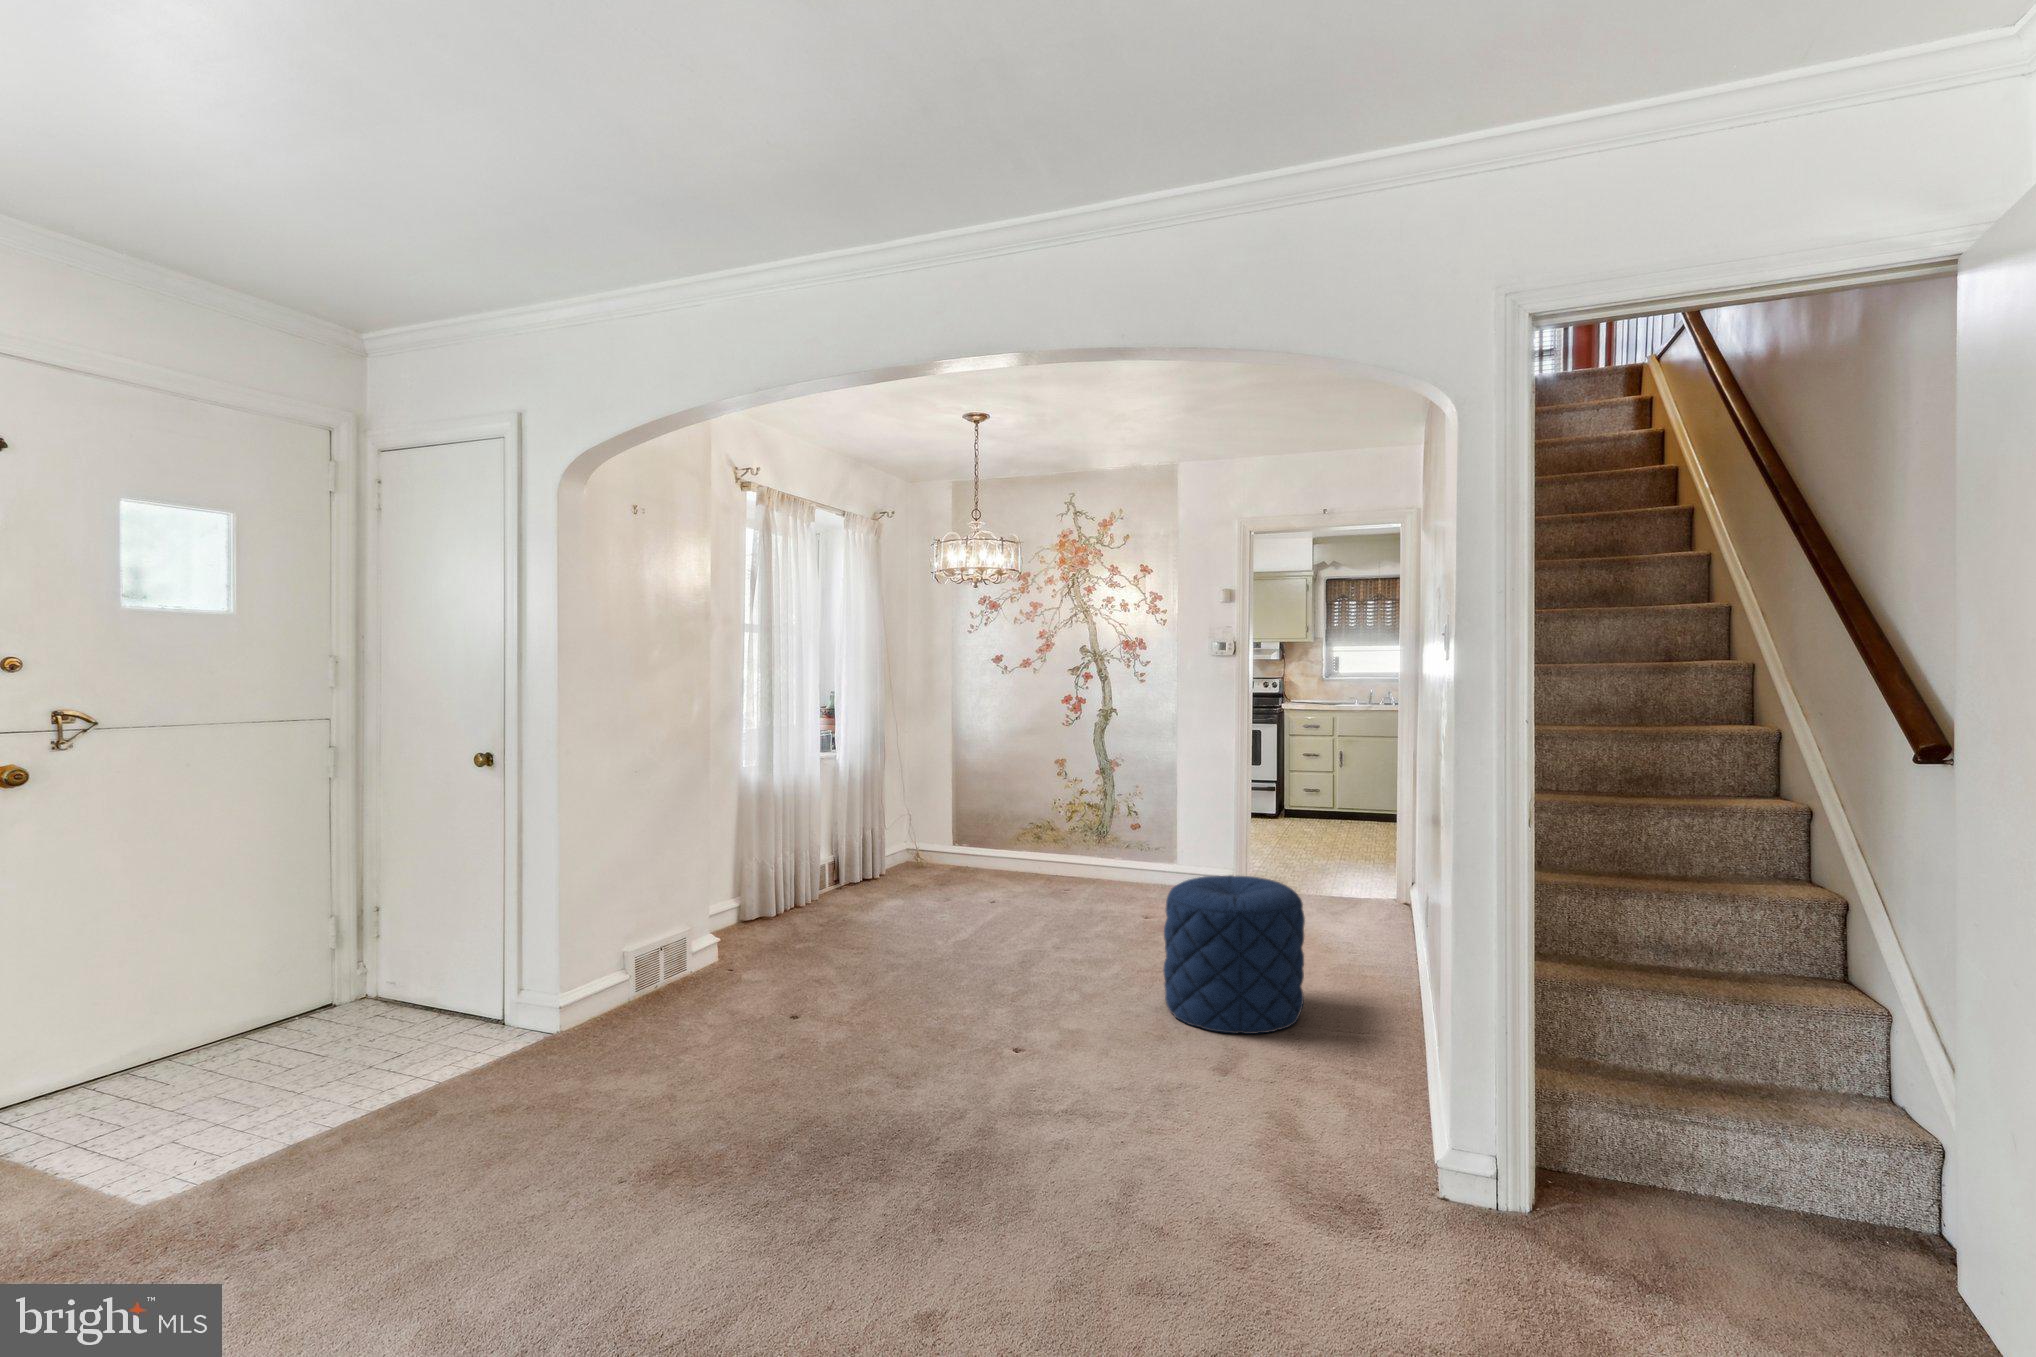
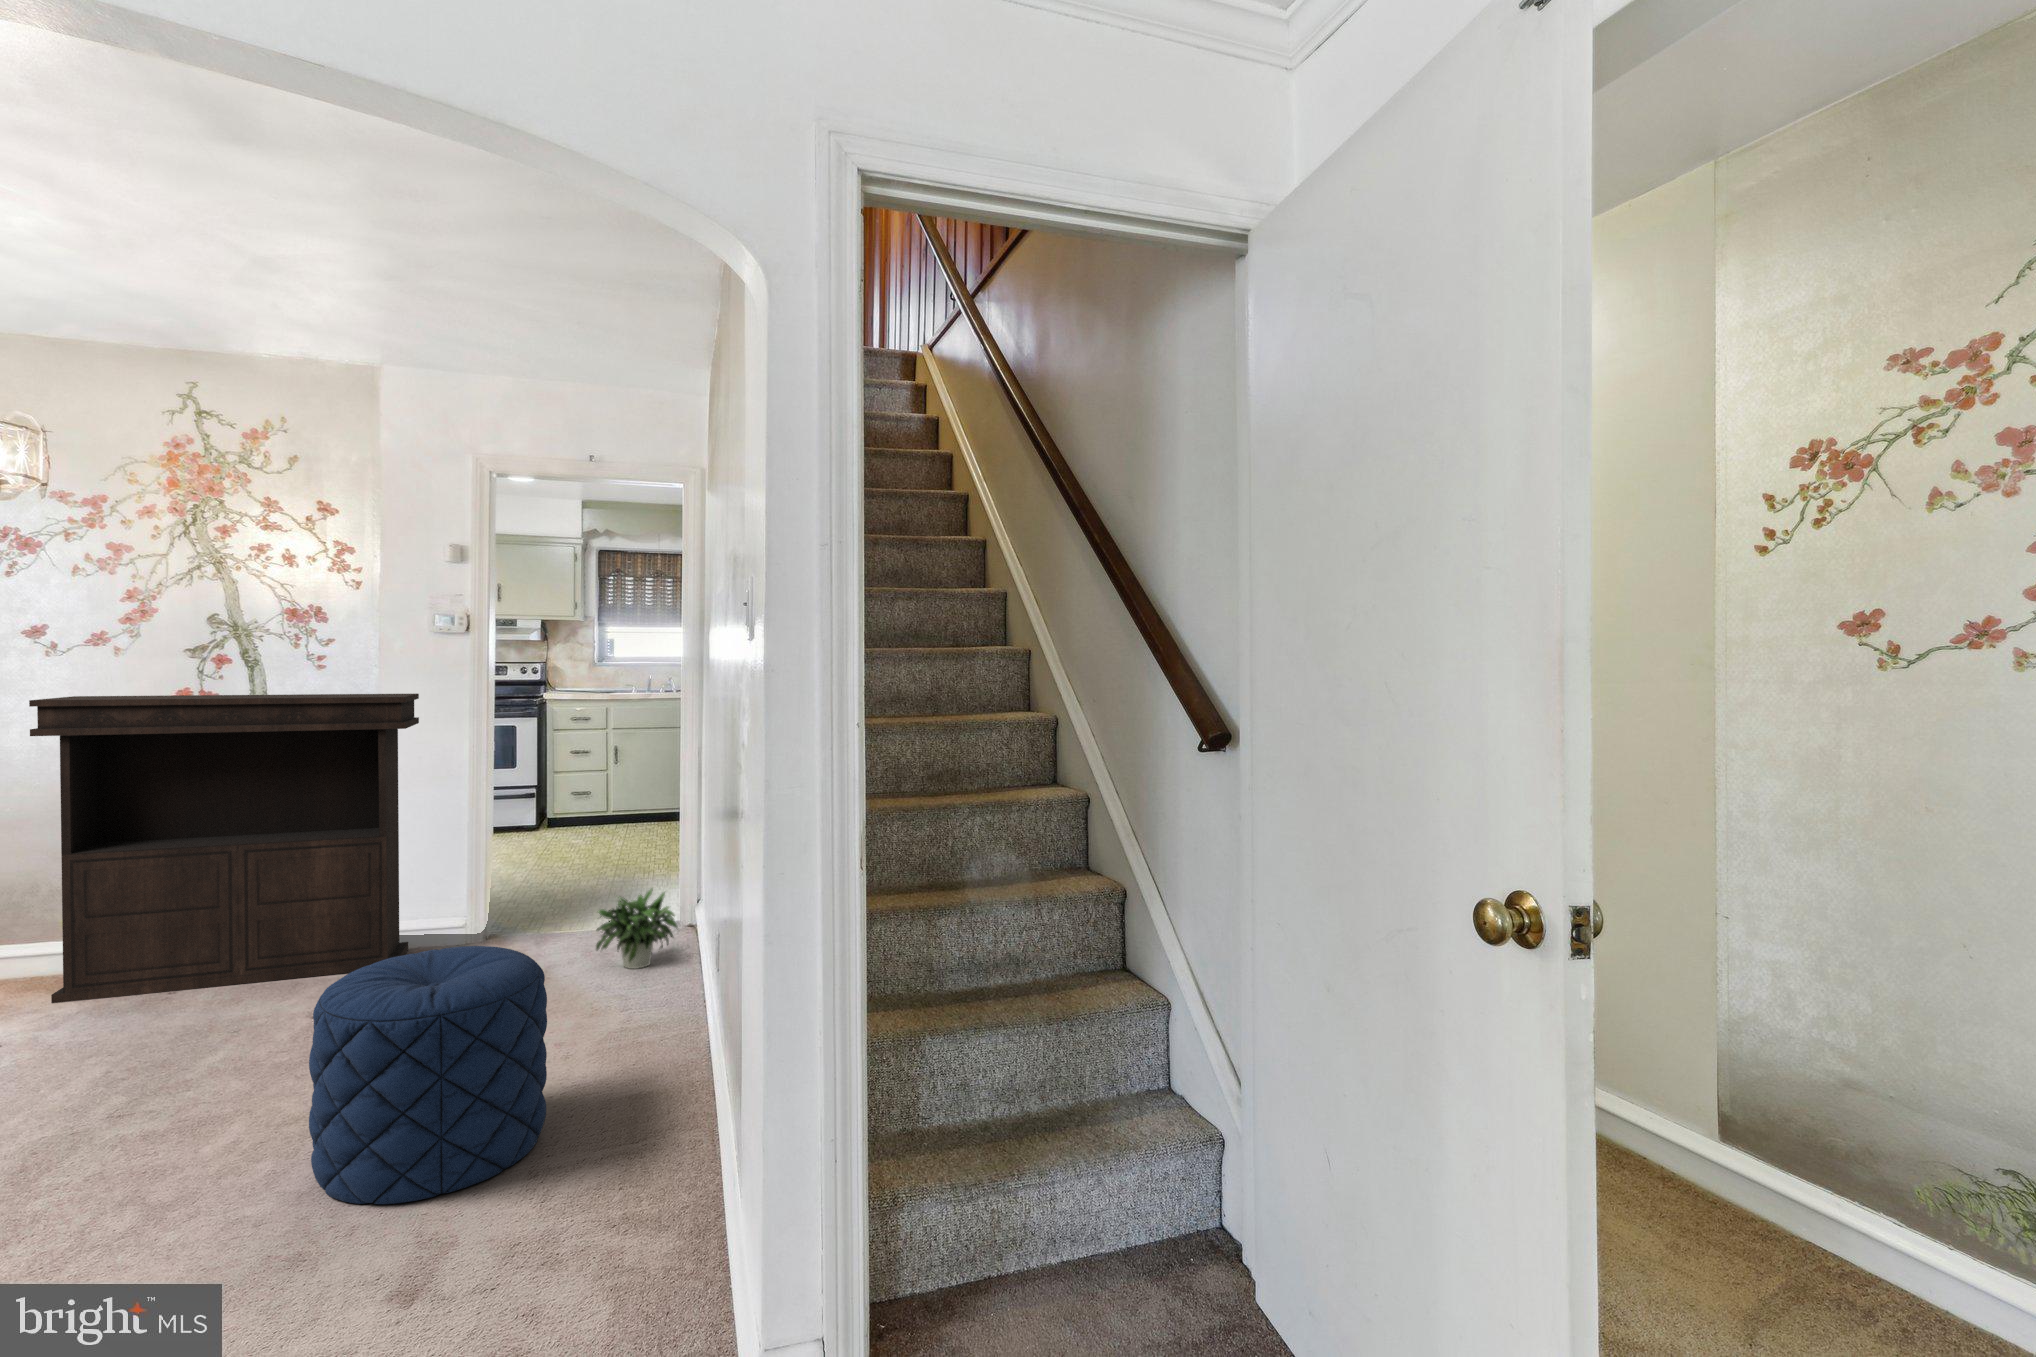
console table: none [1001,700,1205,900] -> present [29,694,419,1003]
potted plant: none [1332,865,1410,930] -> present [596,889,691,969]

